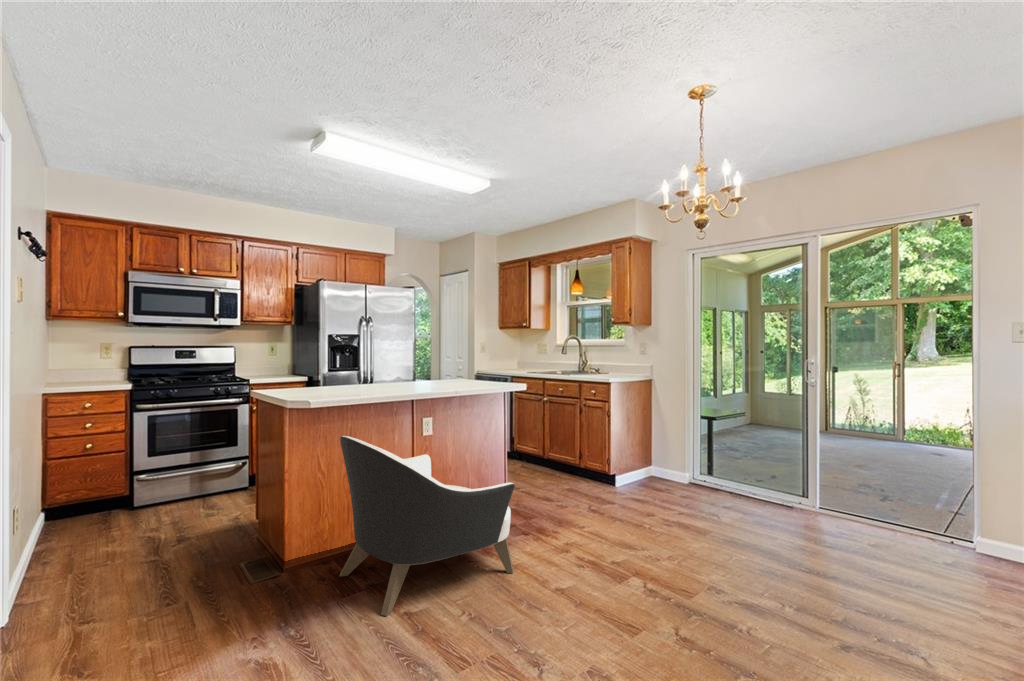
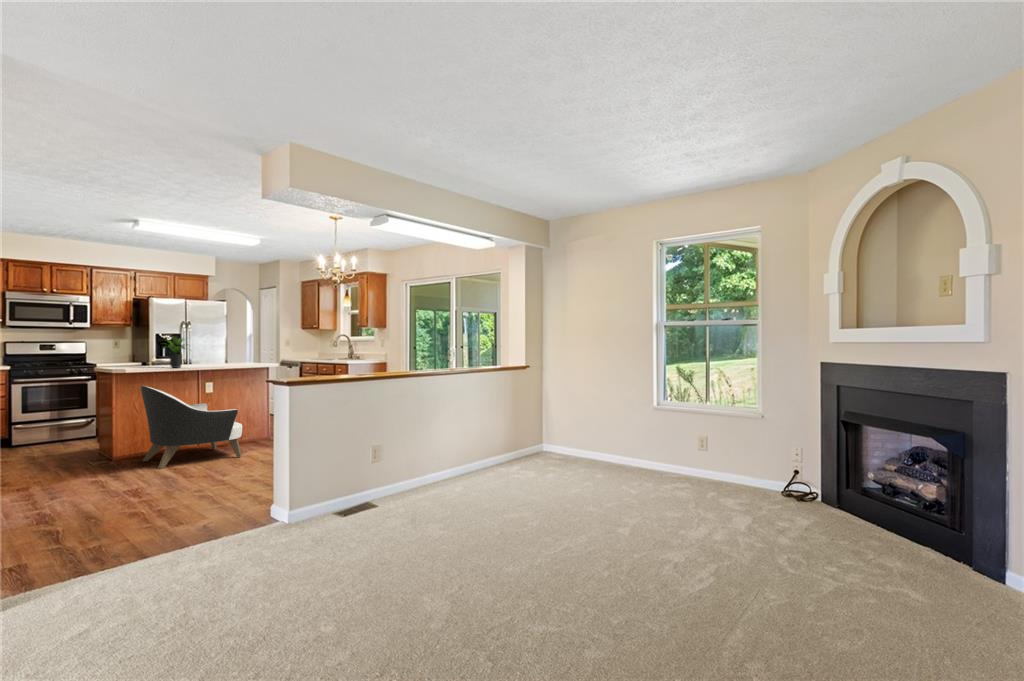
potted plant: none [349,338,402,393] -> present [167,336,185,368]

